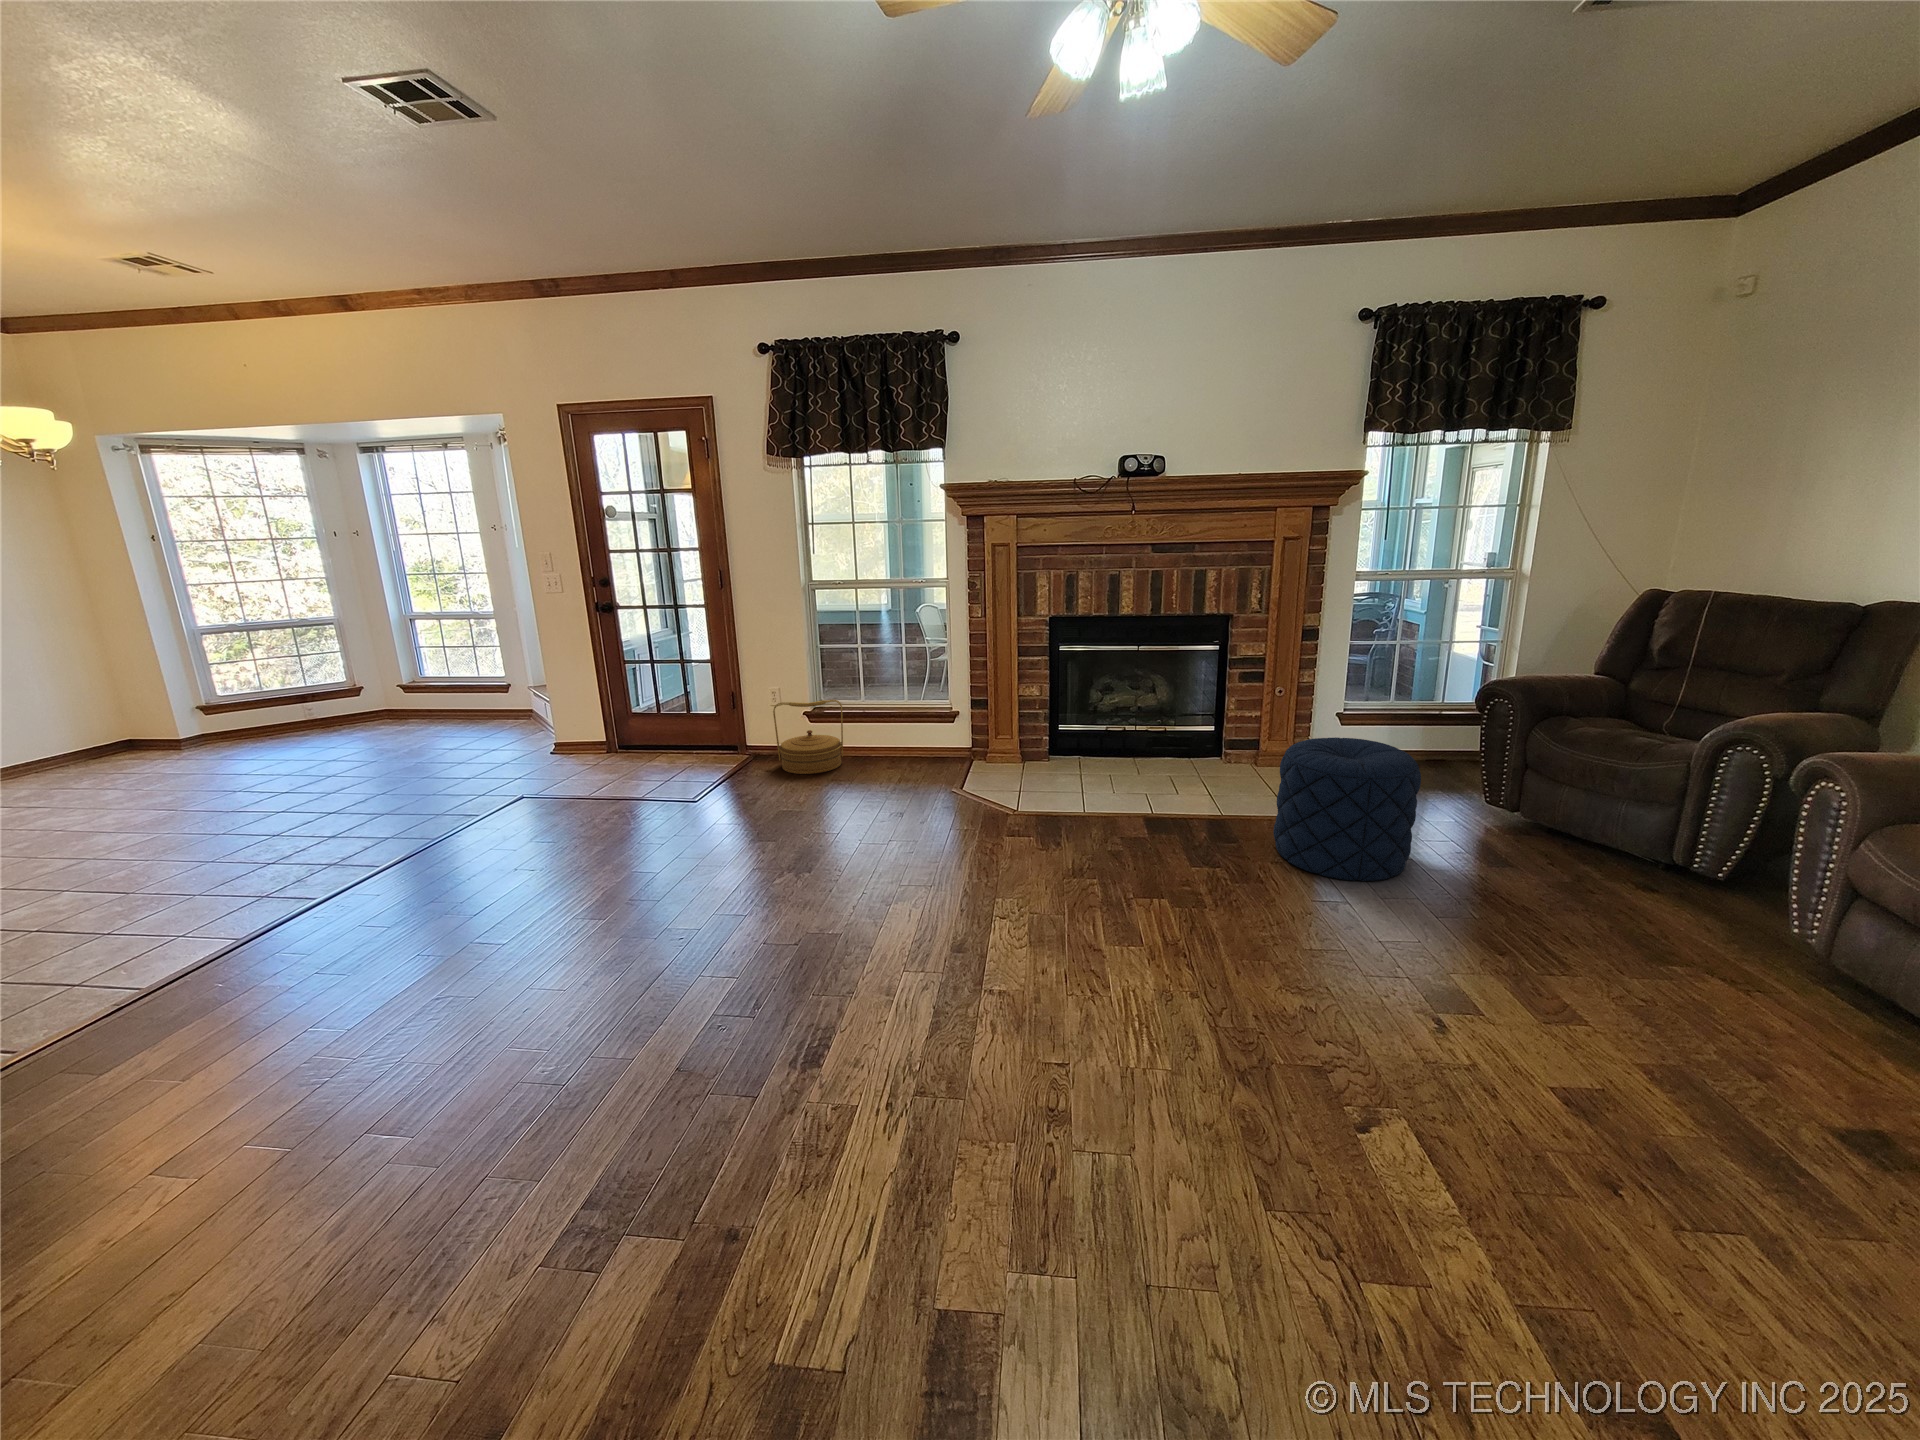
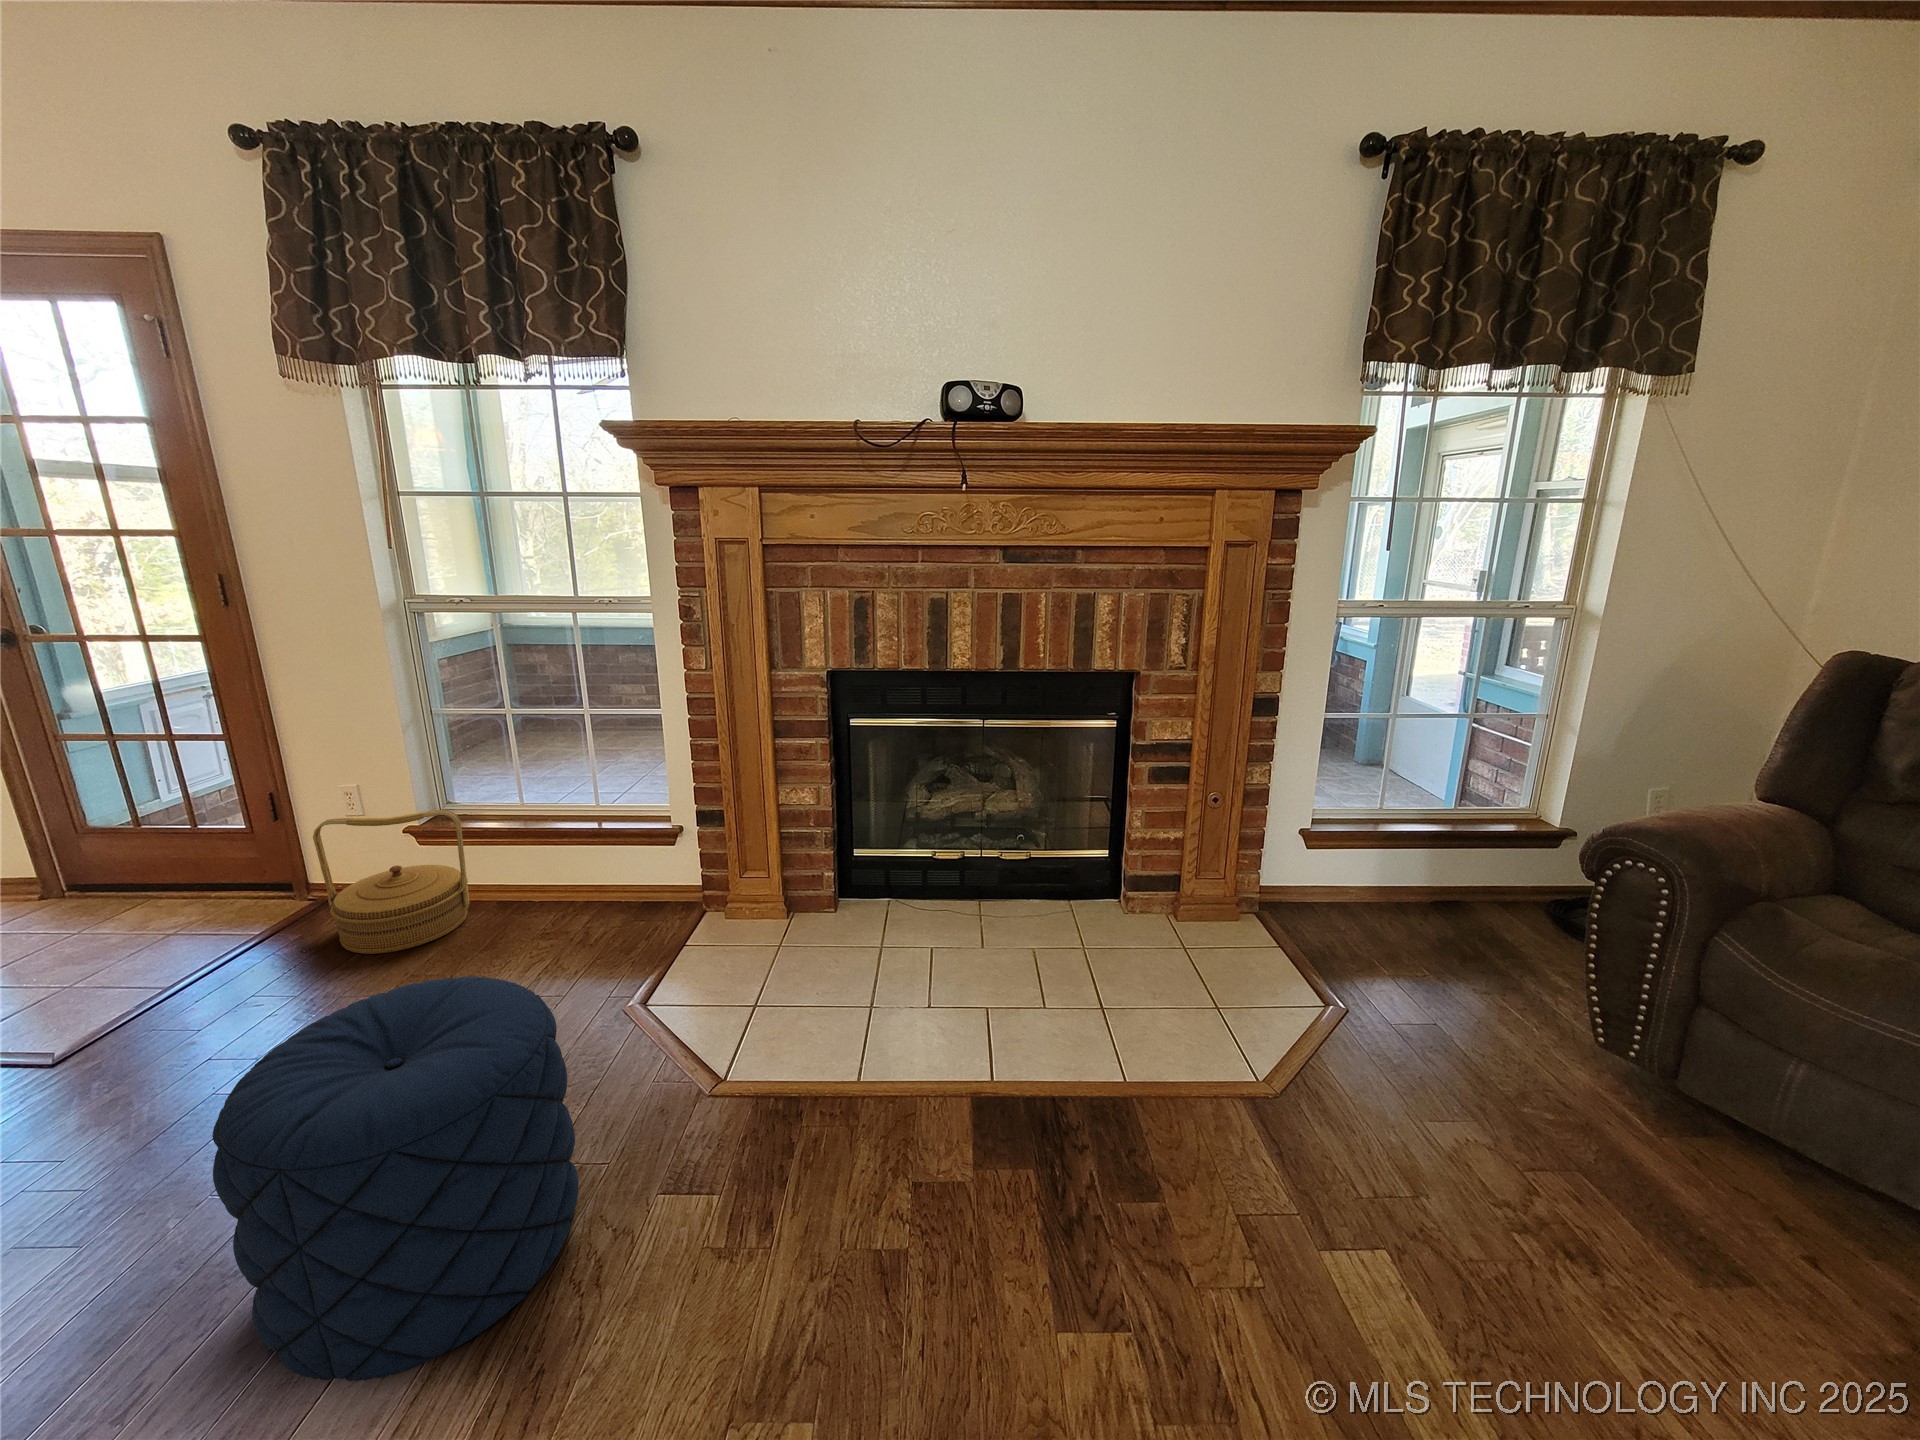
pouf: present [1273,737,1421,881] -> present [213,977,579,1381]

